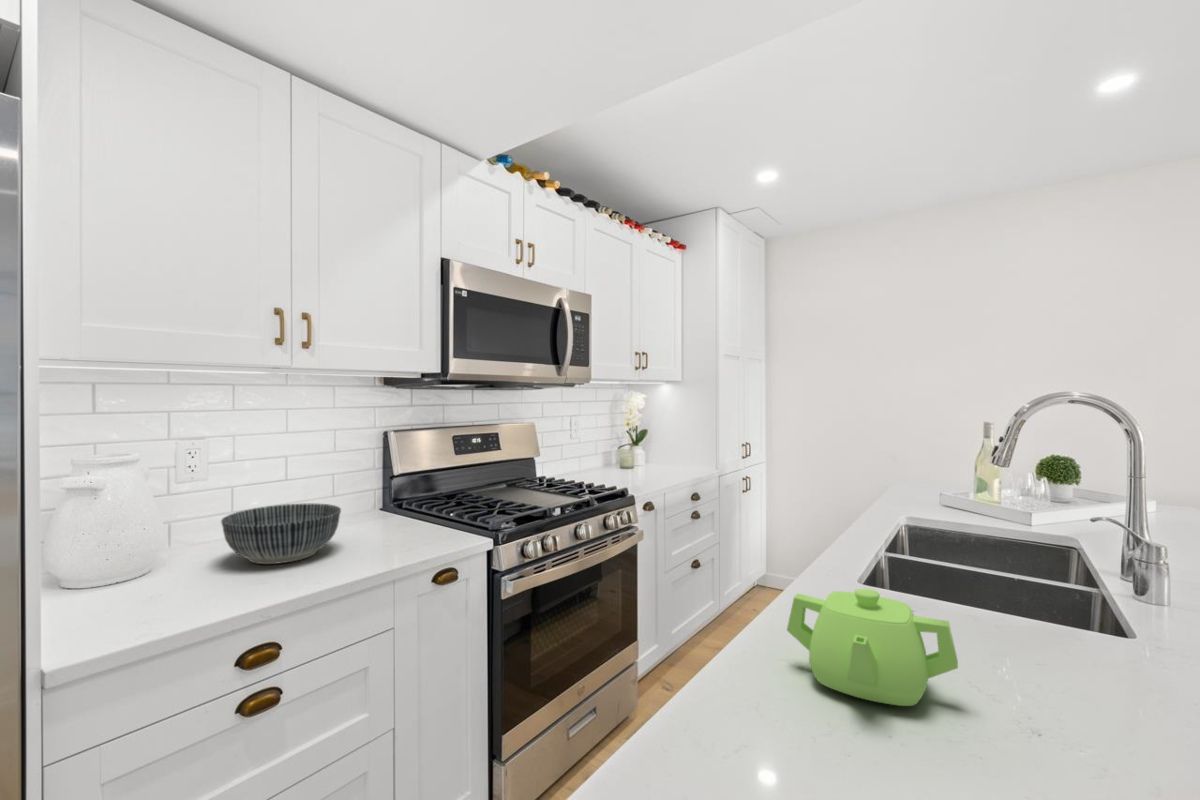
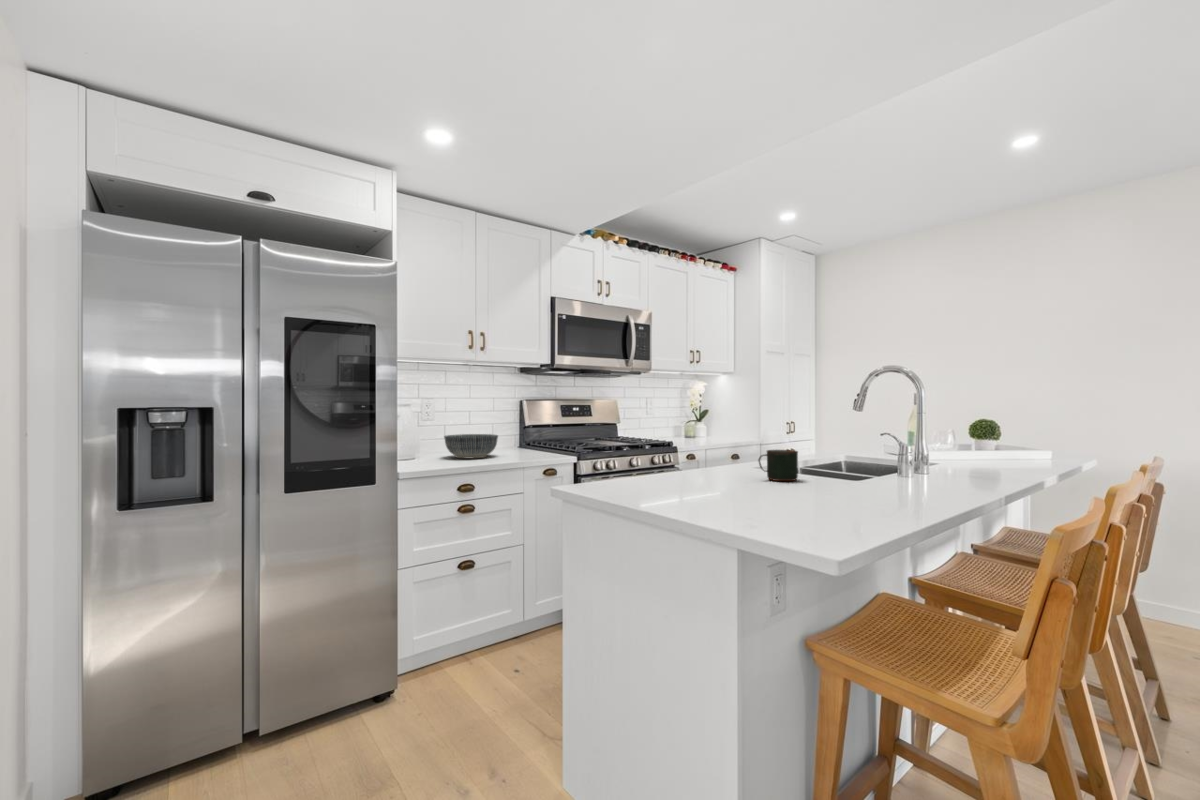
teapot: present [787,589,958,706] -> none [673,440,727,479]
mug: none [1020,603,1117,702] -> present [758,450,798,481]

